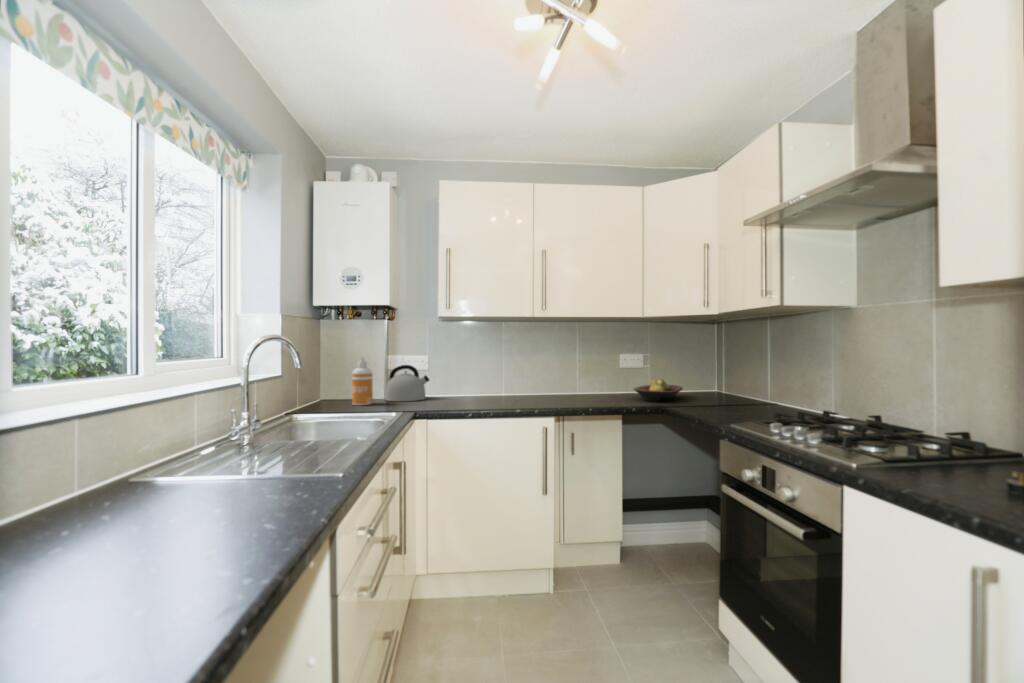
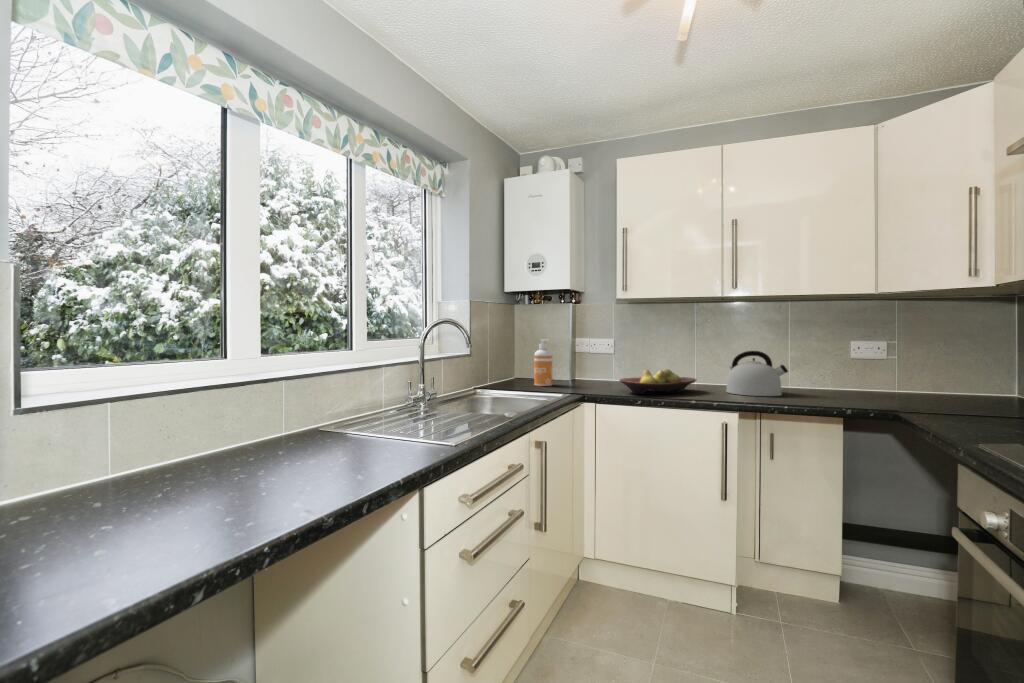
kettle: present [385,365,429,401] -> present [726,351,788,396]
fruit bowl: present [634,379,683,401] -> present [619,369,696,394]

